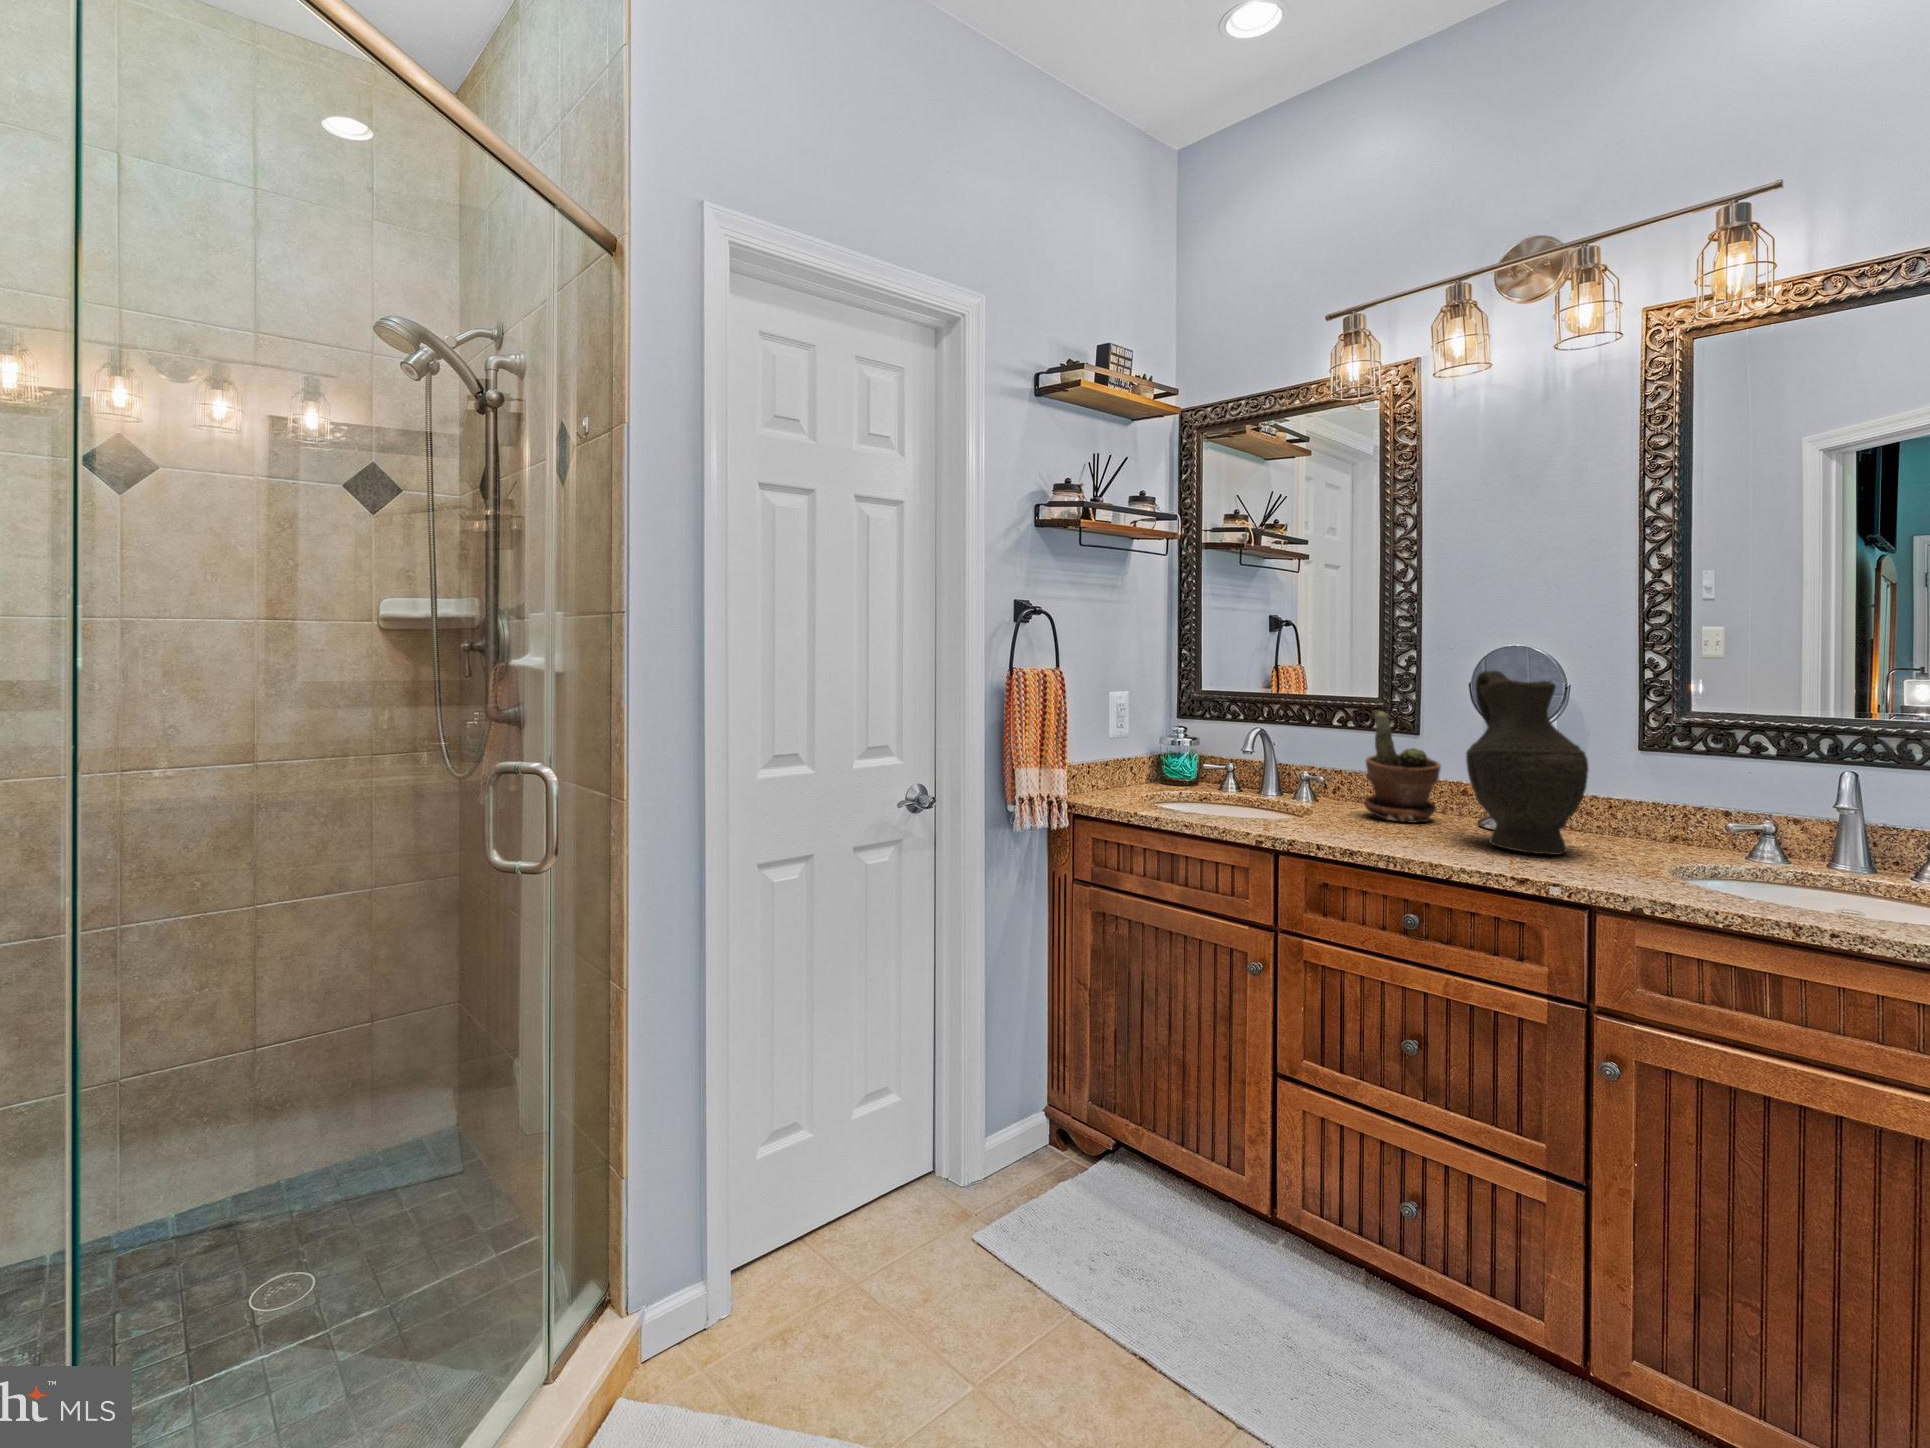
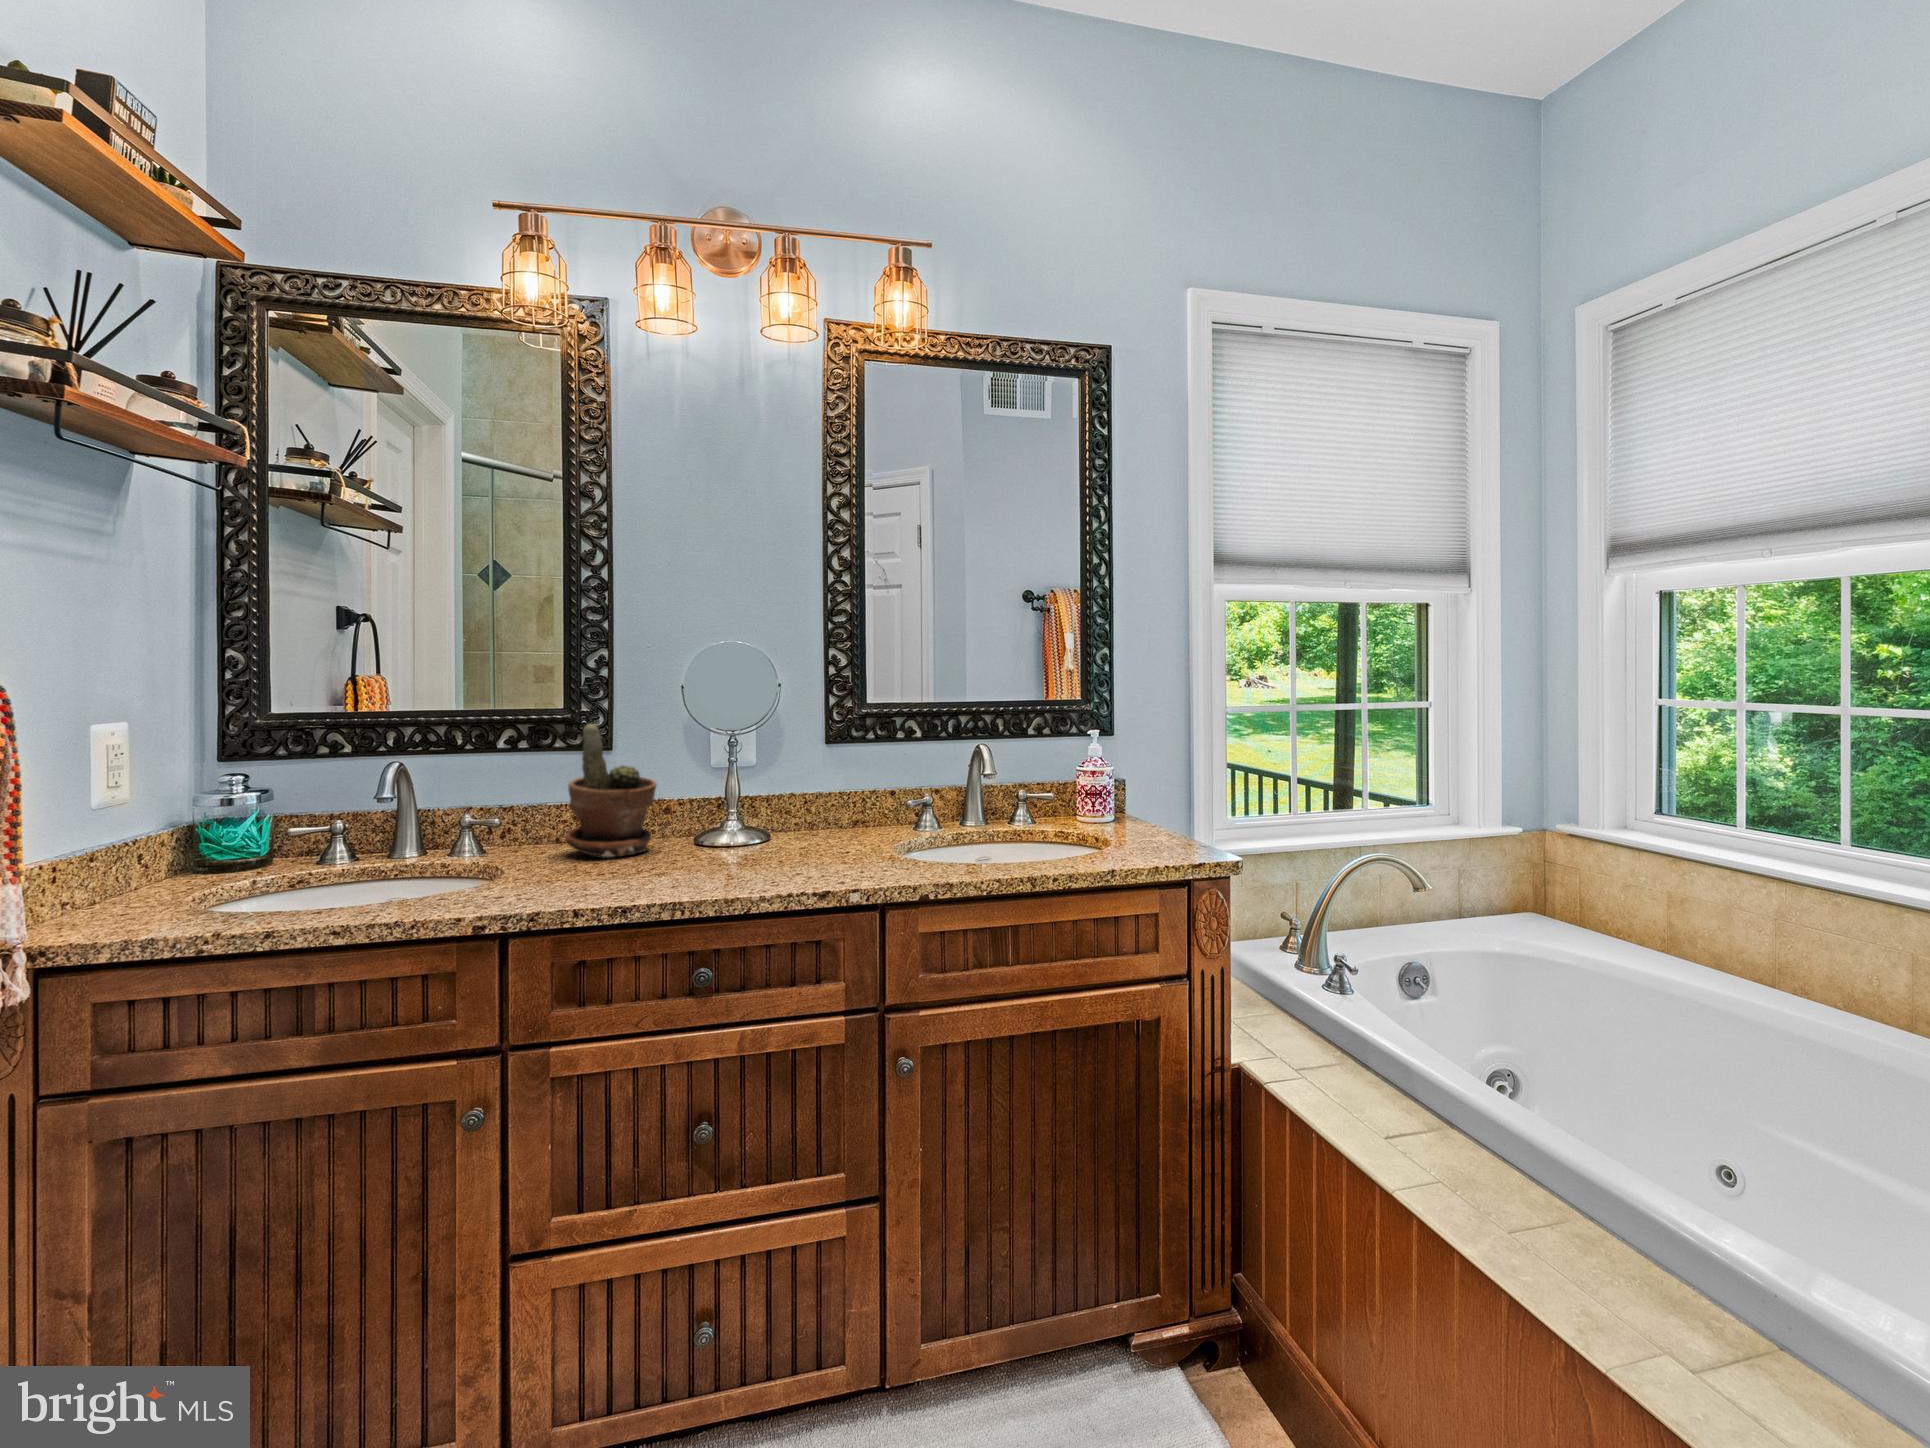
decorative vase: present [1466,671,1589,855] -> none [707,669,834,865]

